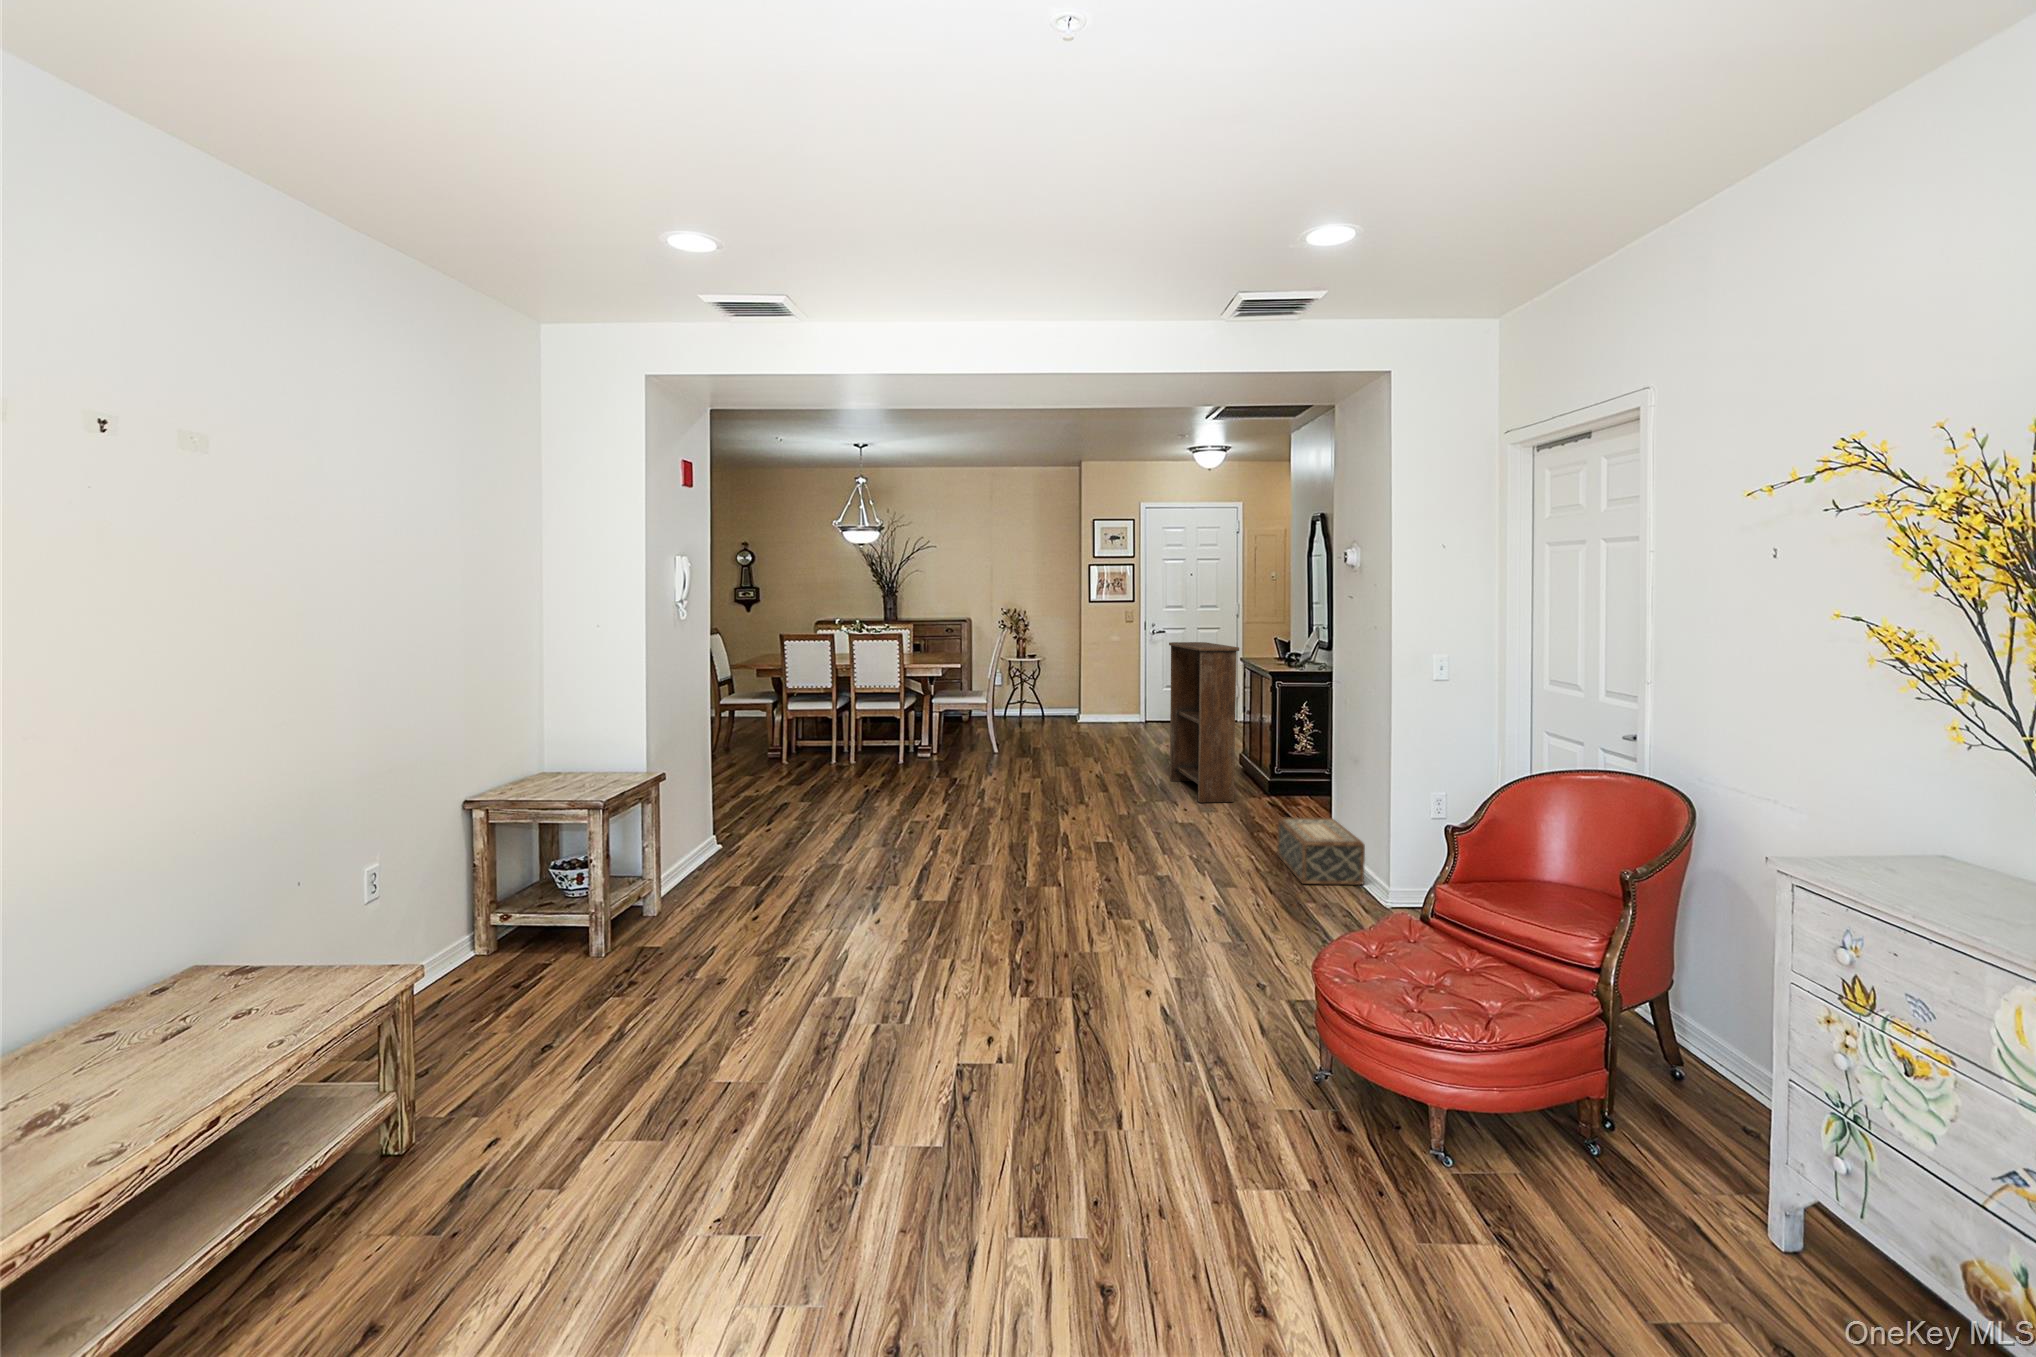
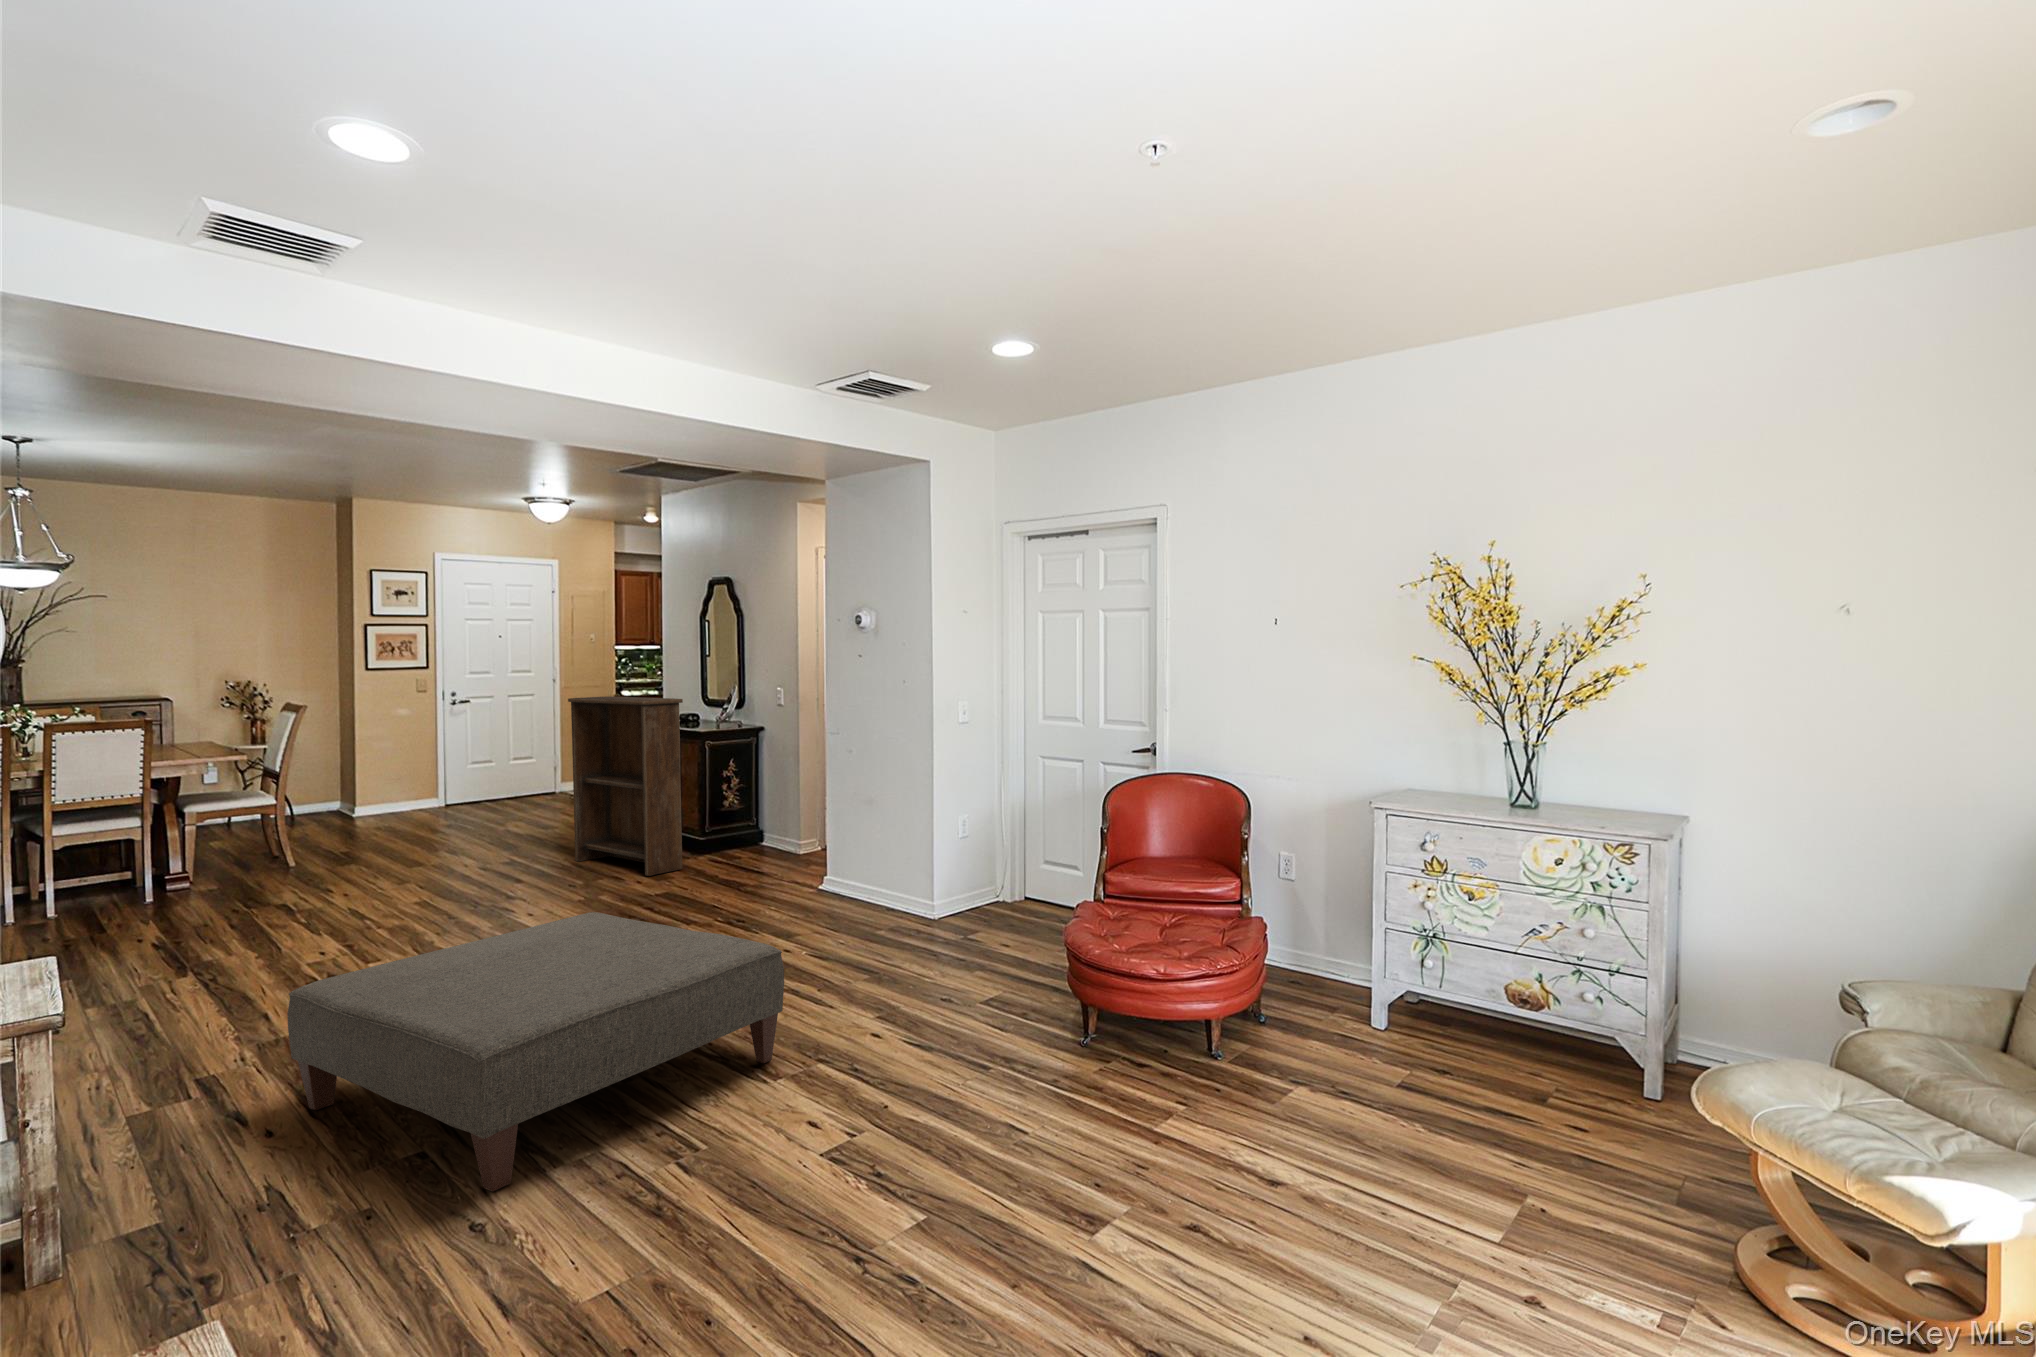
ottoman: none [766,817,1059,993] -> present [287,912,784,1191]
woven basket: present [1277,817,1365,885] -> none [802,859,909,923]

